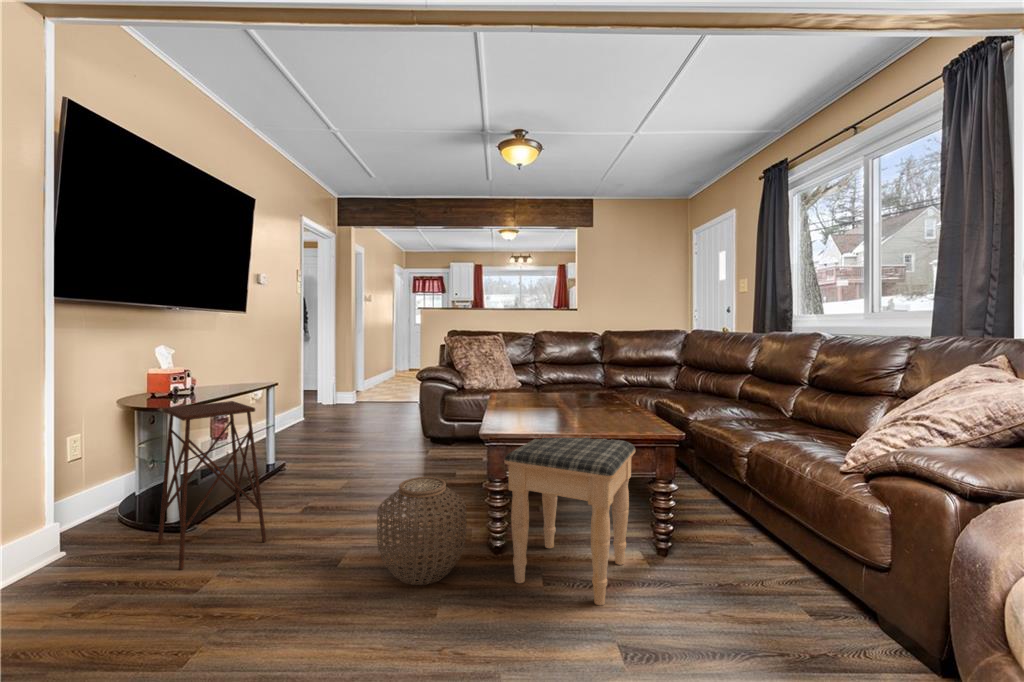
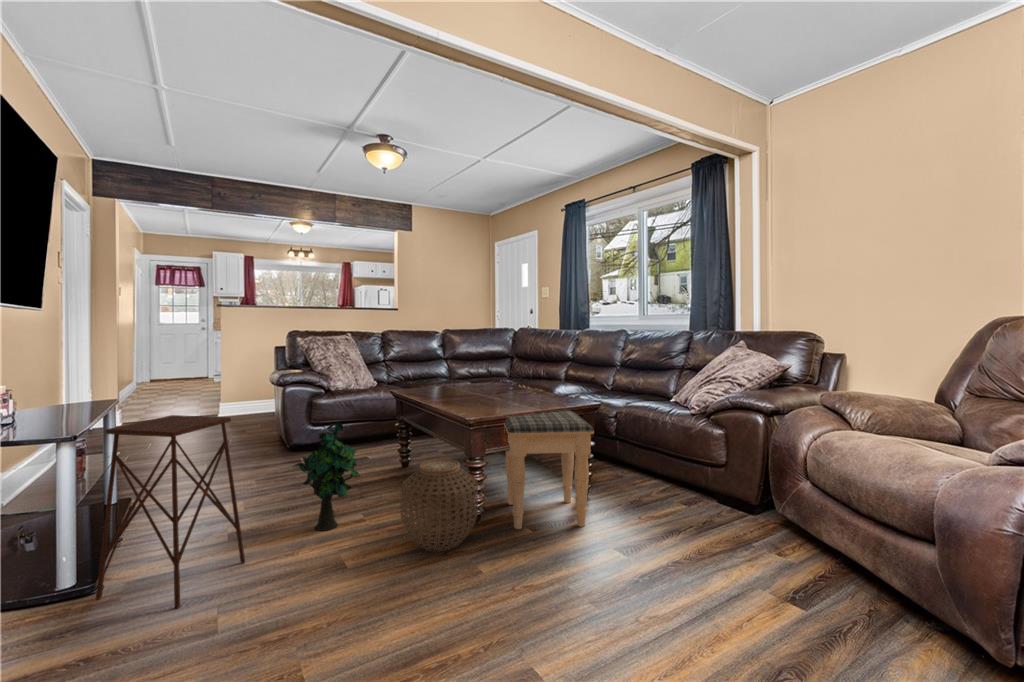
decorative plant: none [330,422,393,528] -> present [293,423,359,531]

